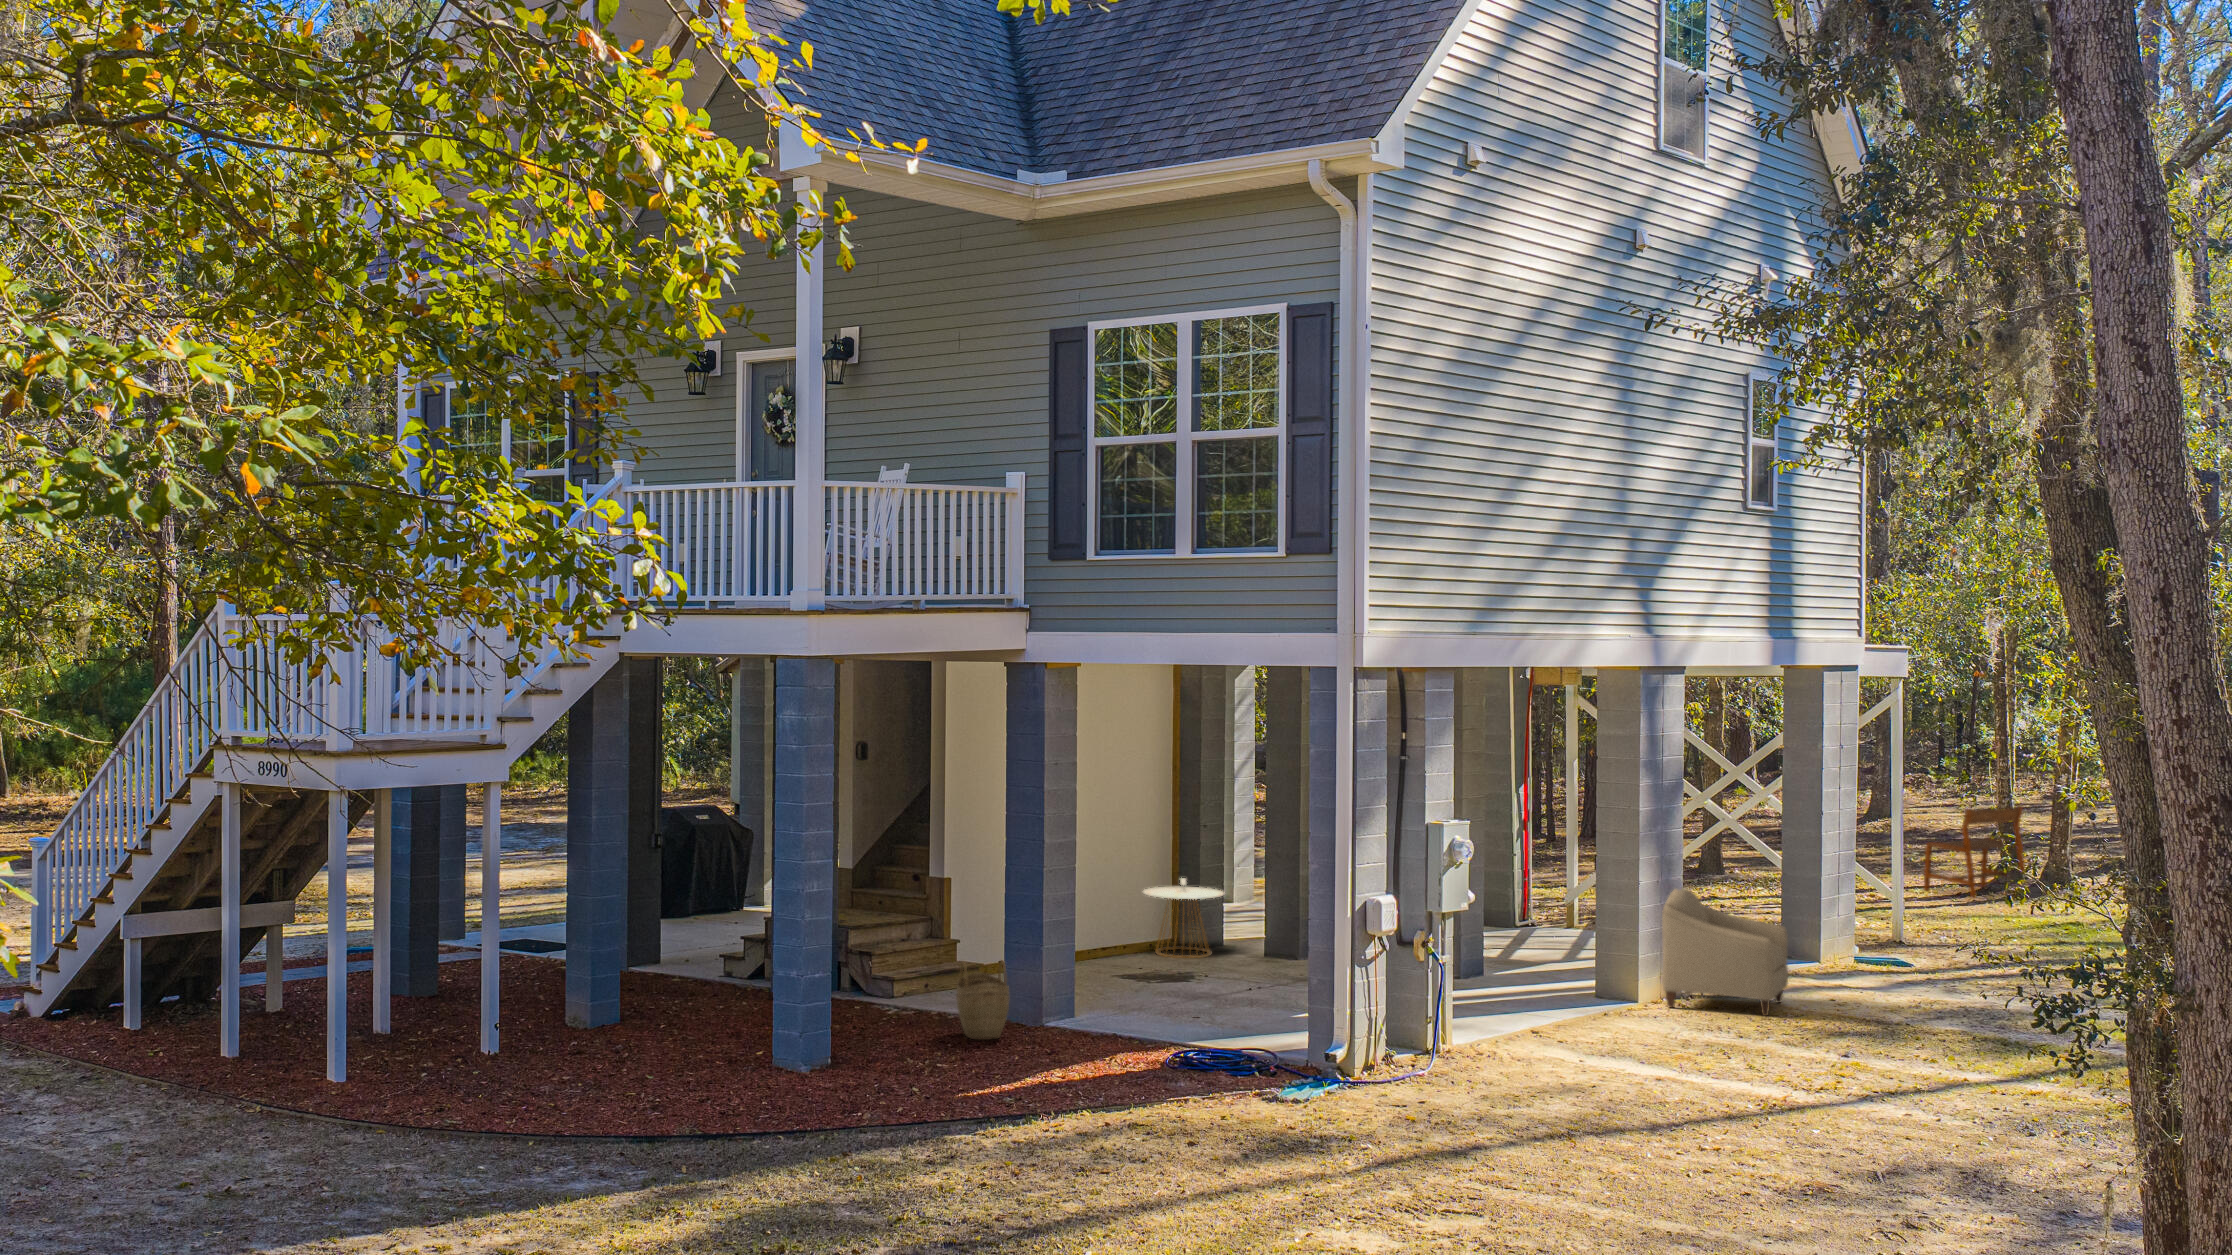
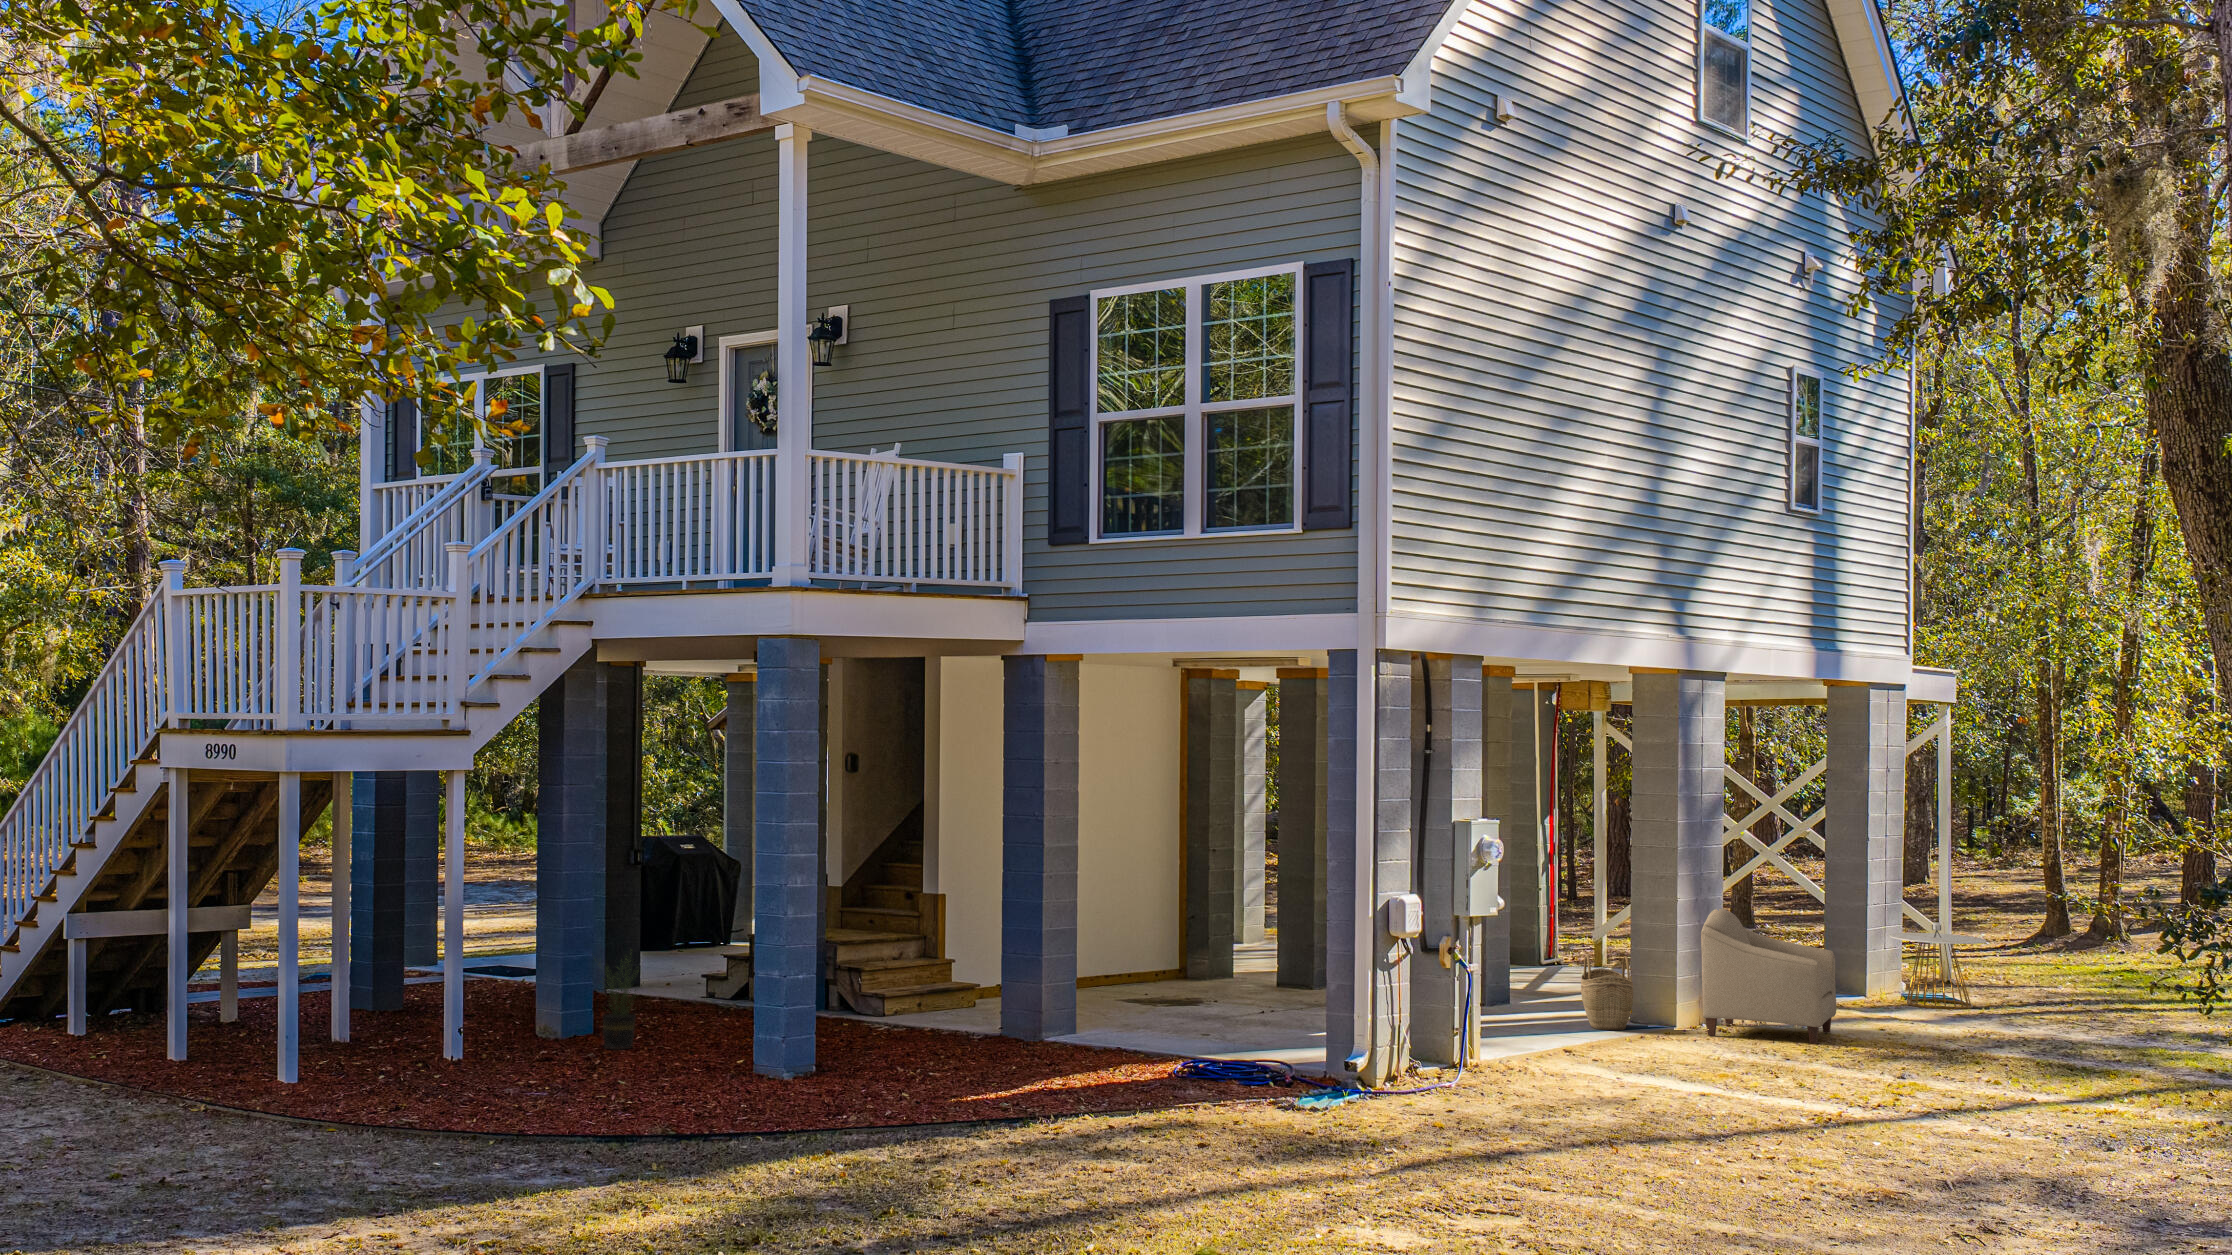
bench: present [1924,806,2025,897] -> none [1970,852,2081,948]
side table: present [1143,878,1224,958] -> present [1889,922,1986,1010]
potted plant: none [616,940,675,1037] -> present [595,950,644,1050]
woven basket: present [956,961,1010,1040] -> present [1581,955,1633,1030]

